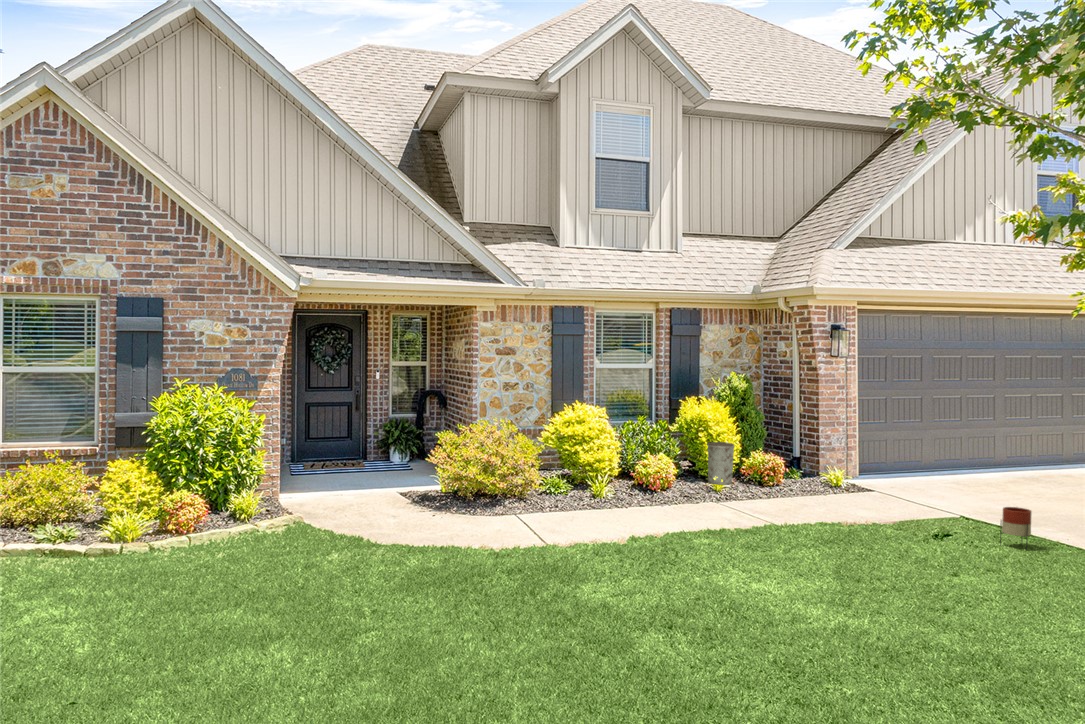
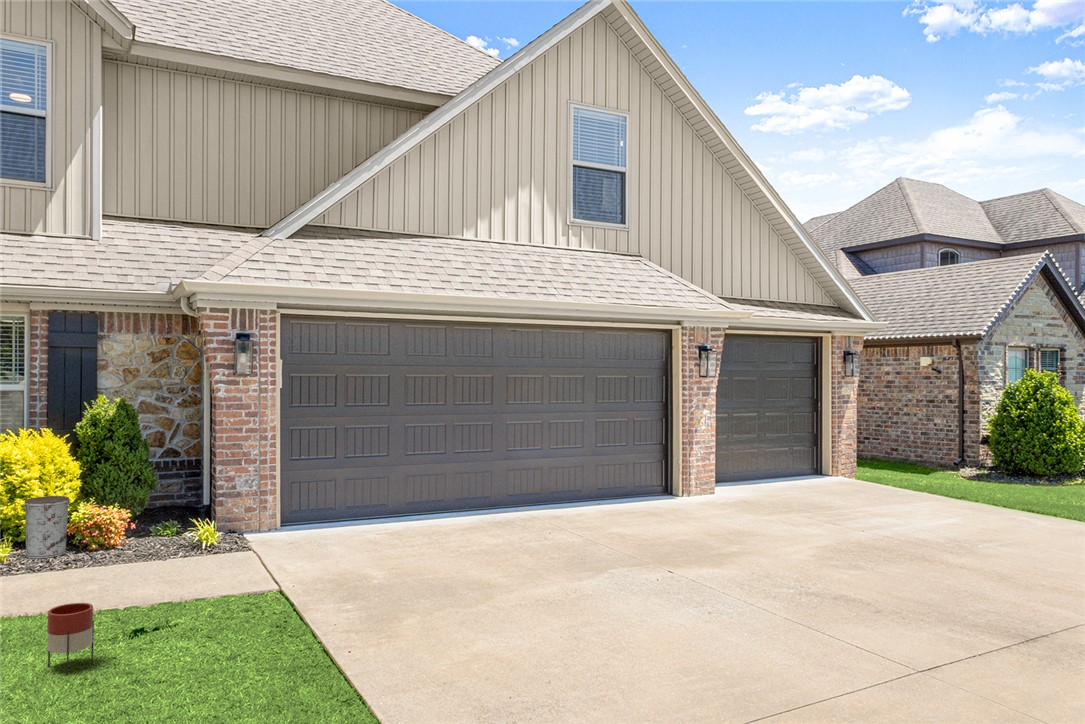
planter: present [1000,507,1031,550] -> present [47,603,94,675]

